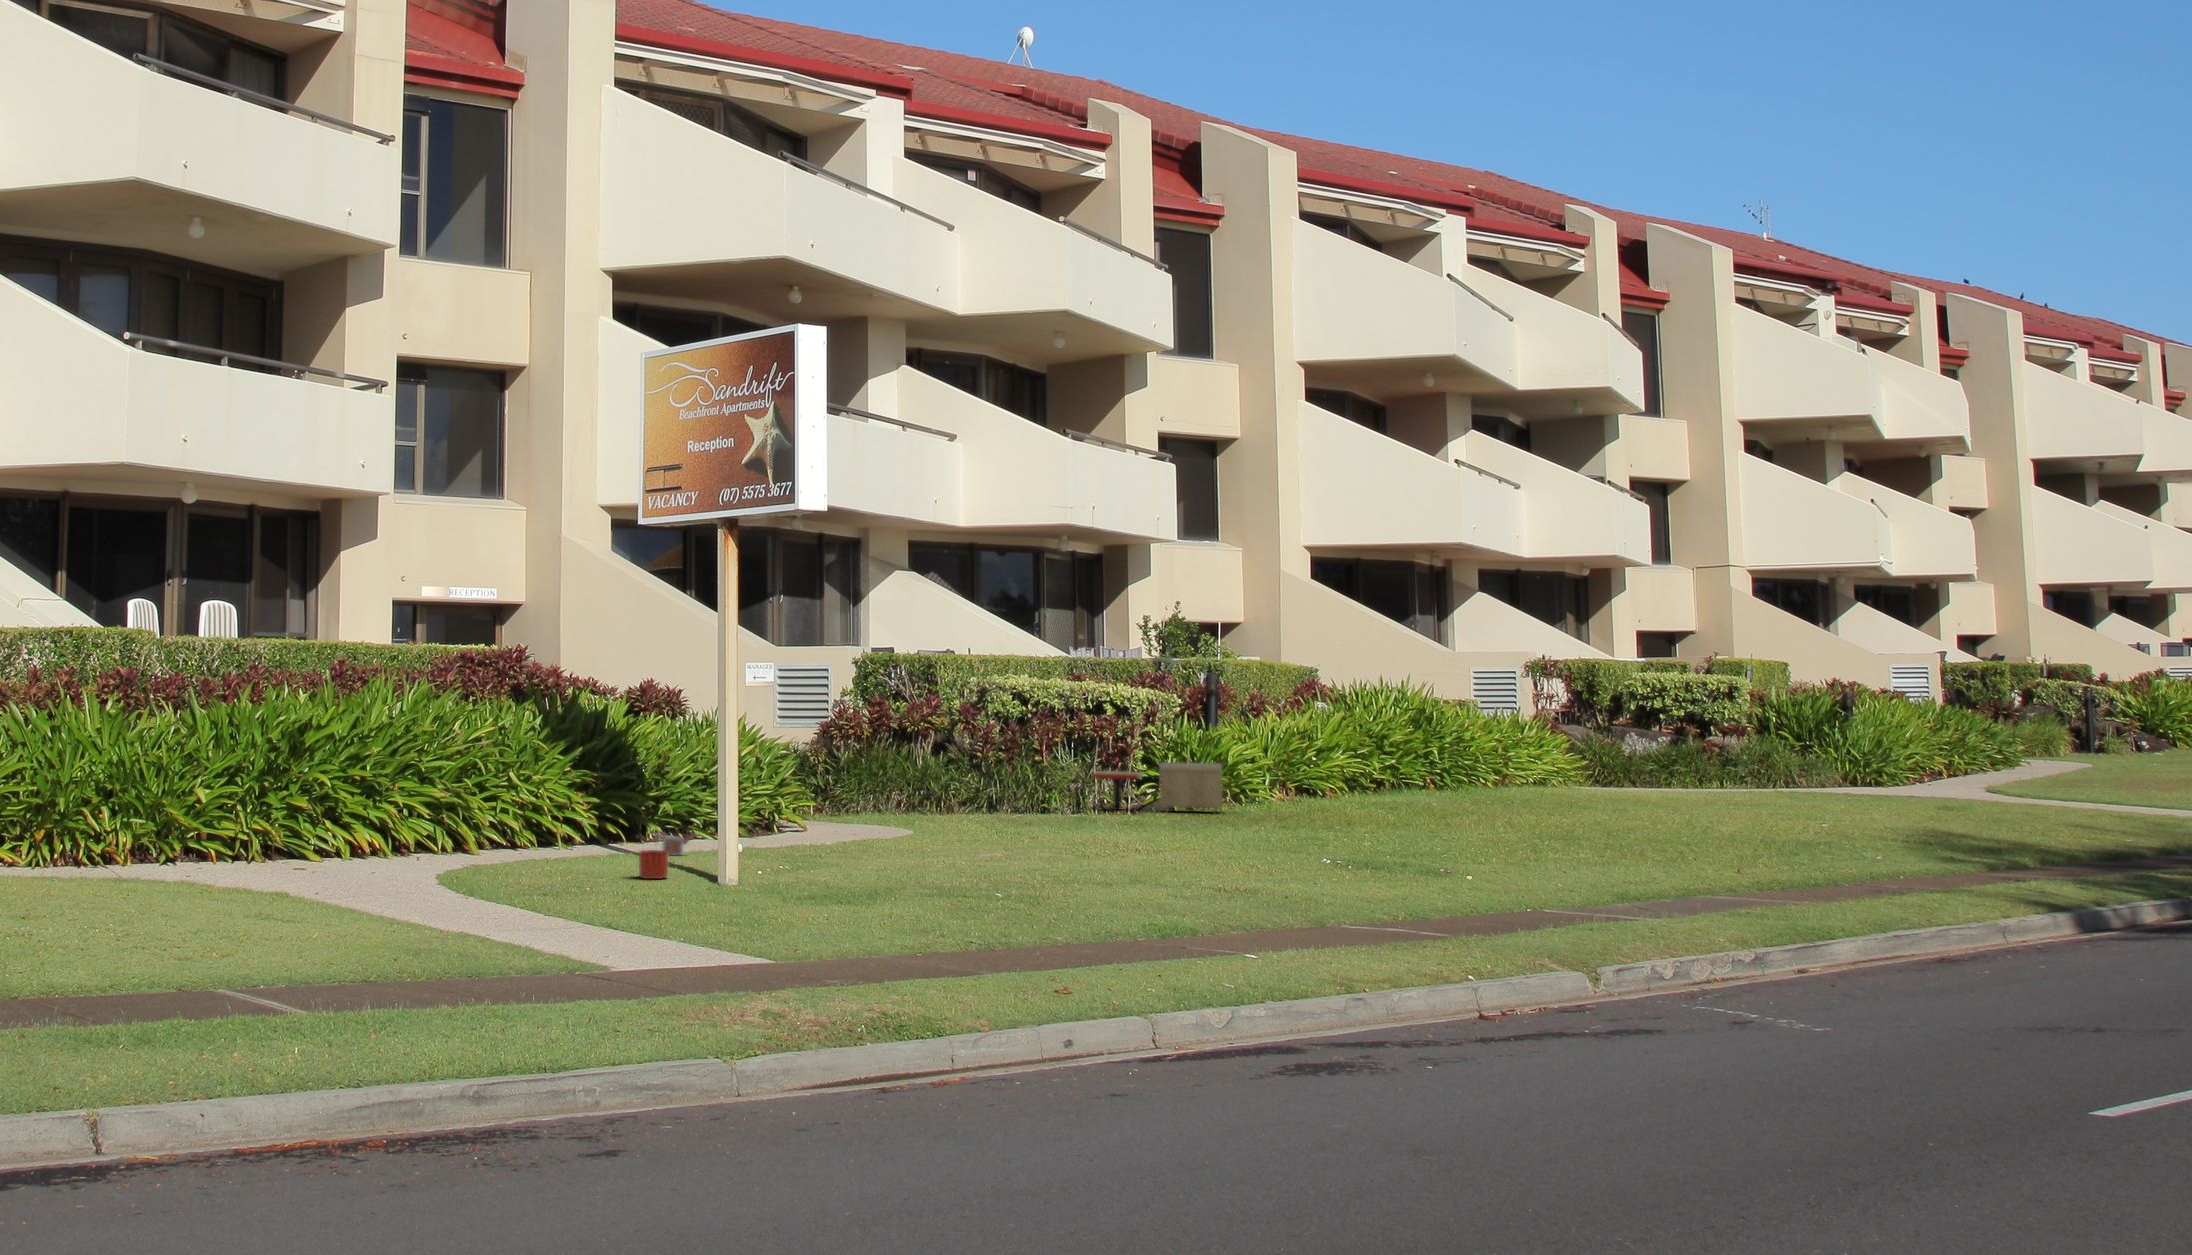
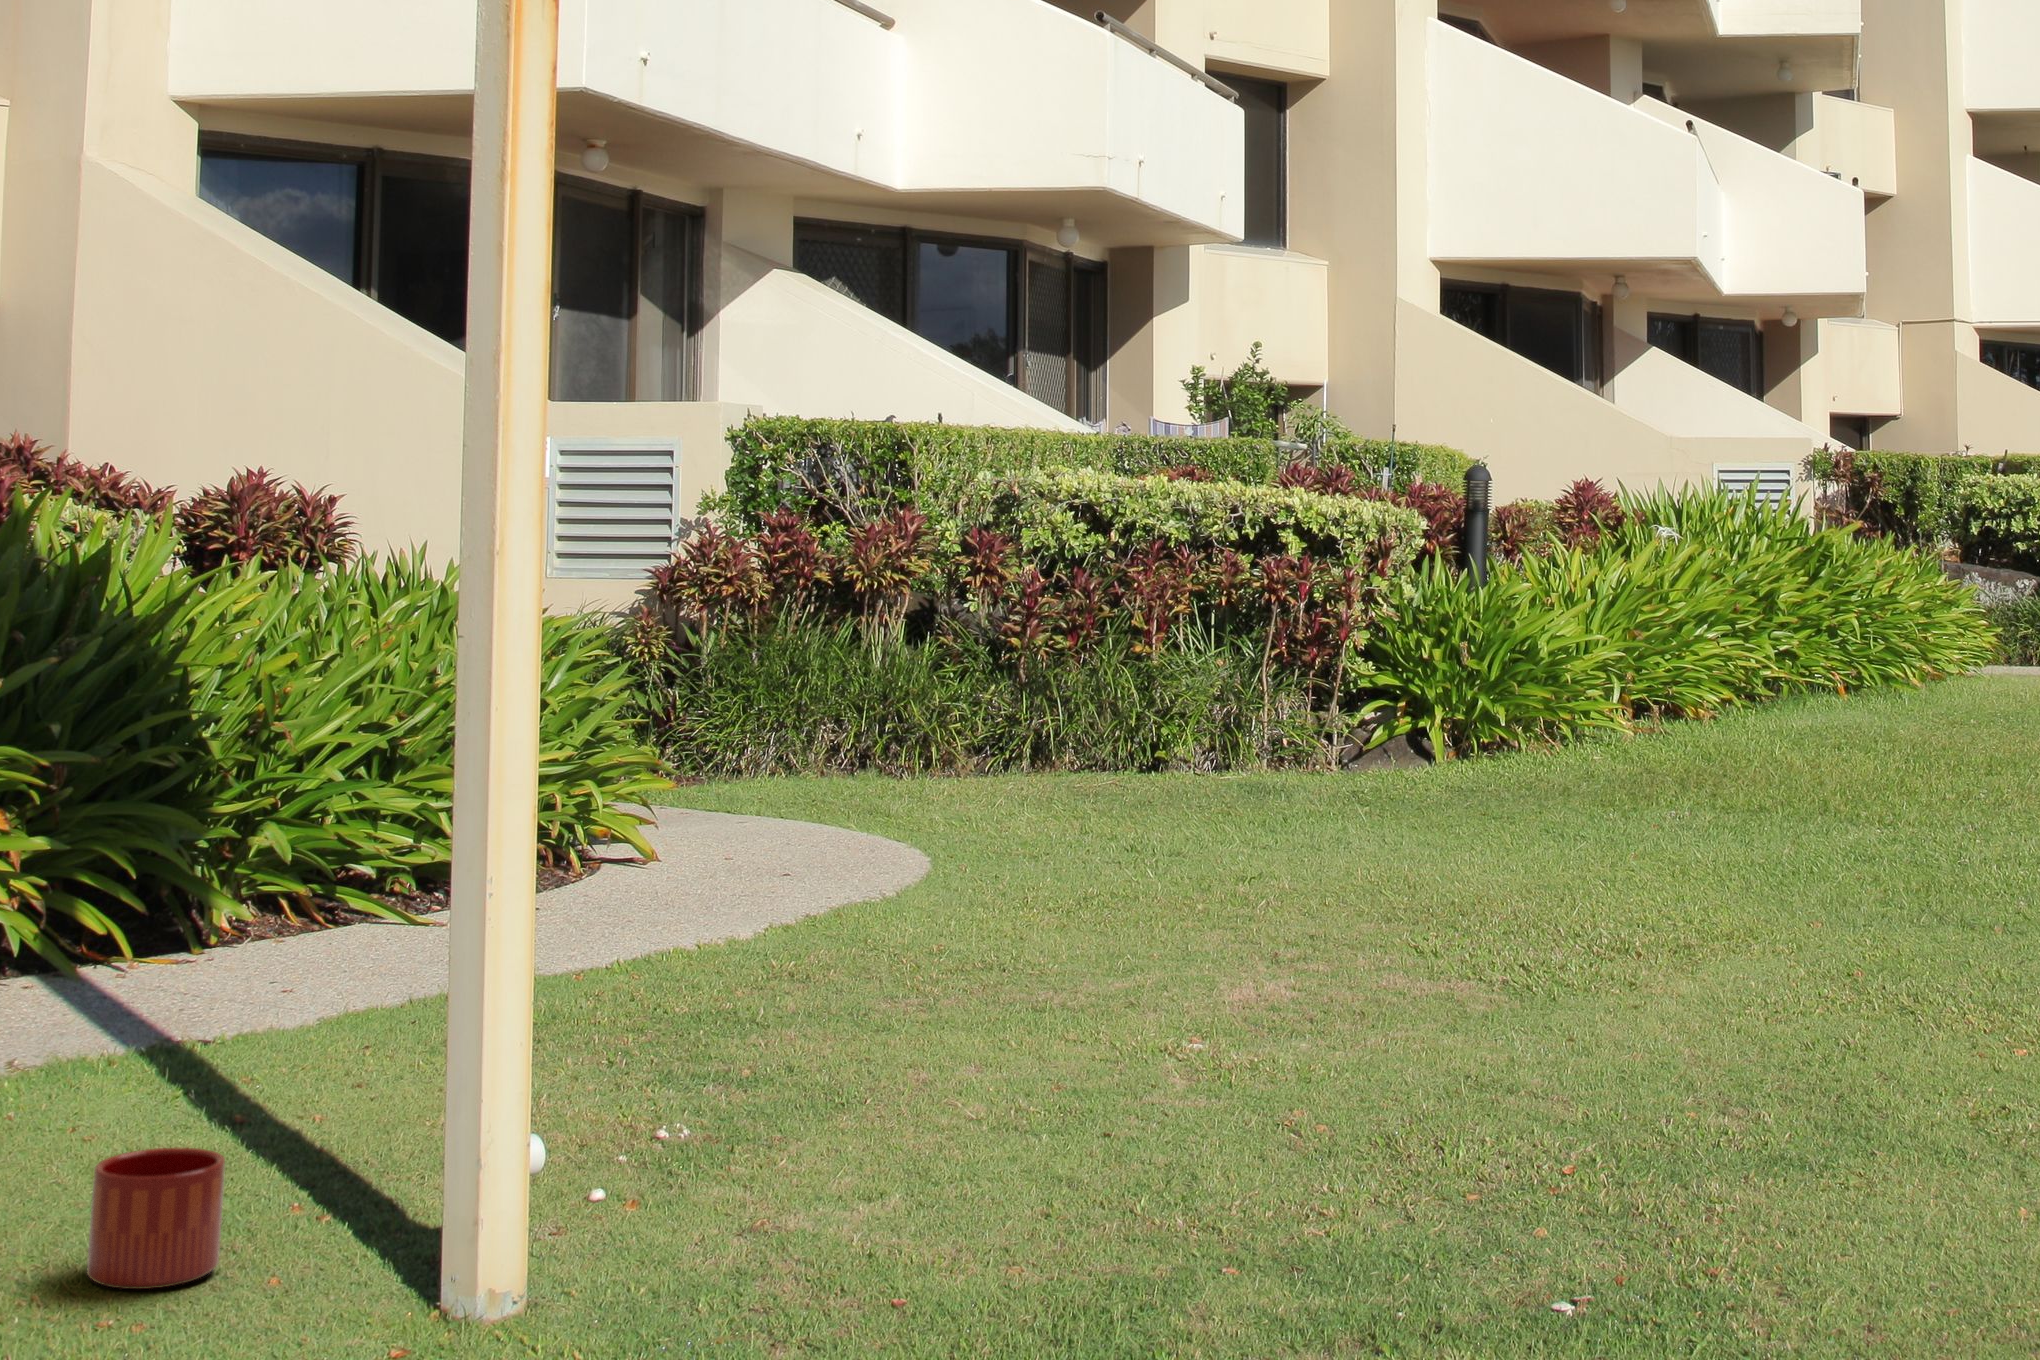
storage bench: present [1159,762,1223,812] -> none [1406,650,1544,759]
pedestal table: present [1092,771,1142,810] -> none [1264,668,1363,751]
watering can: present [656,833,694,855] -> none [204,968,353,1049]

